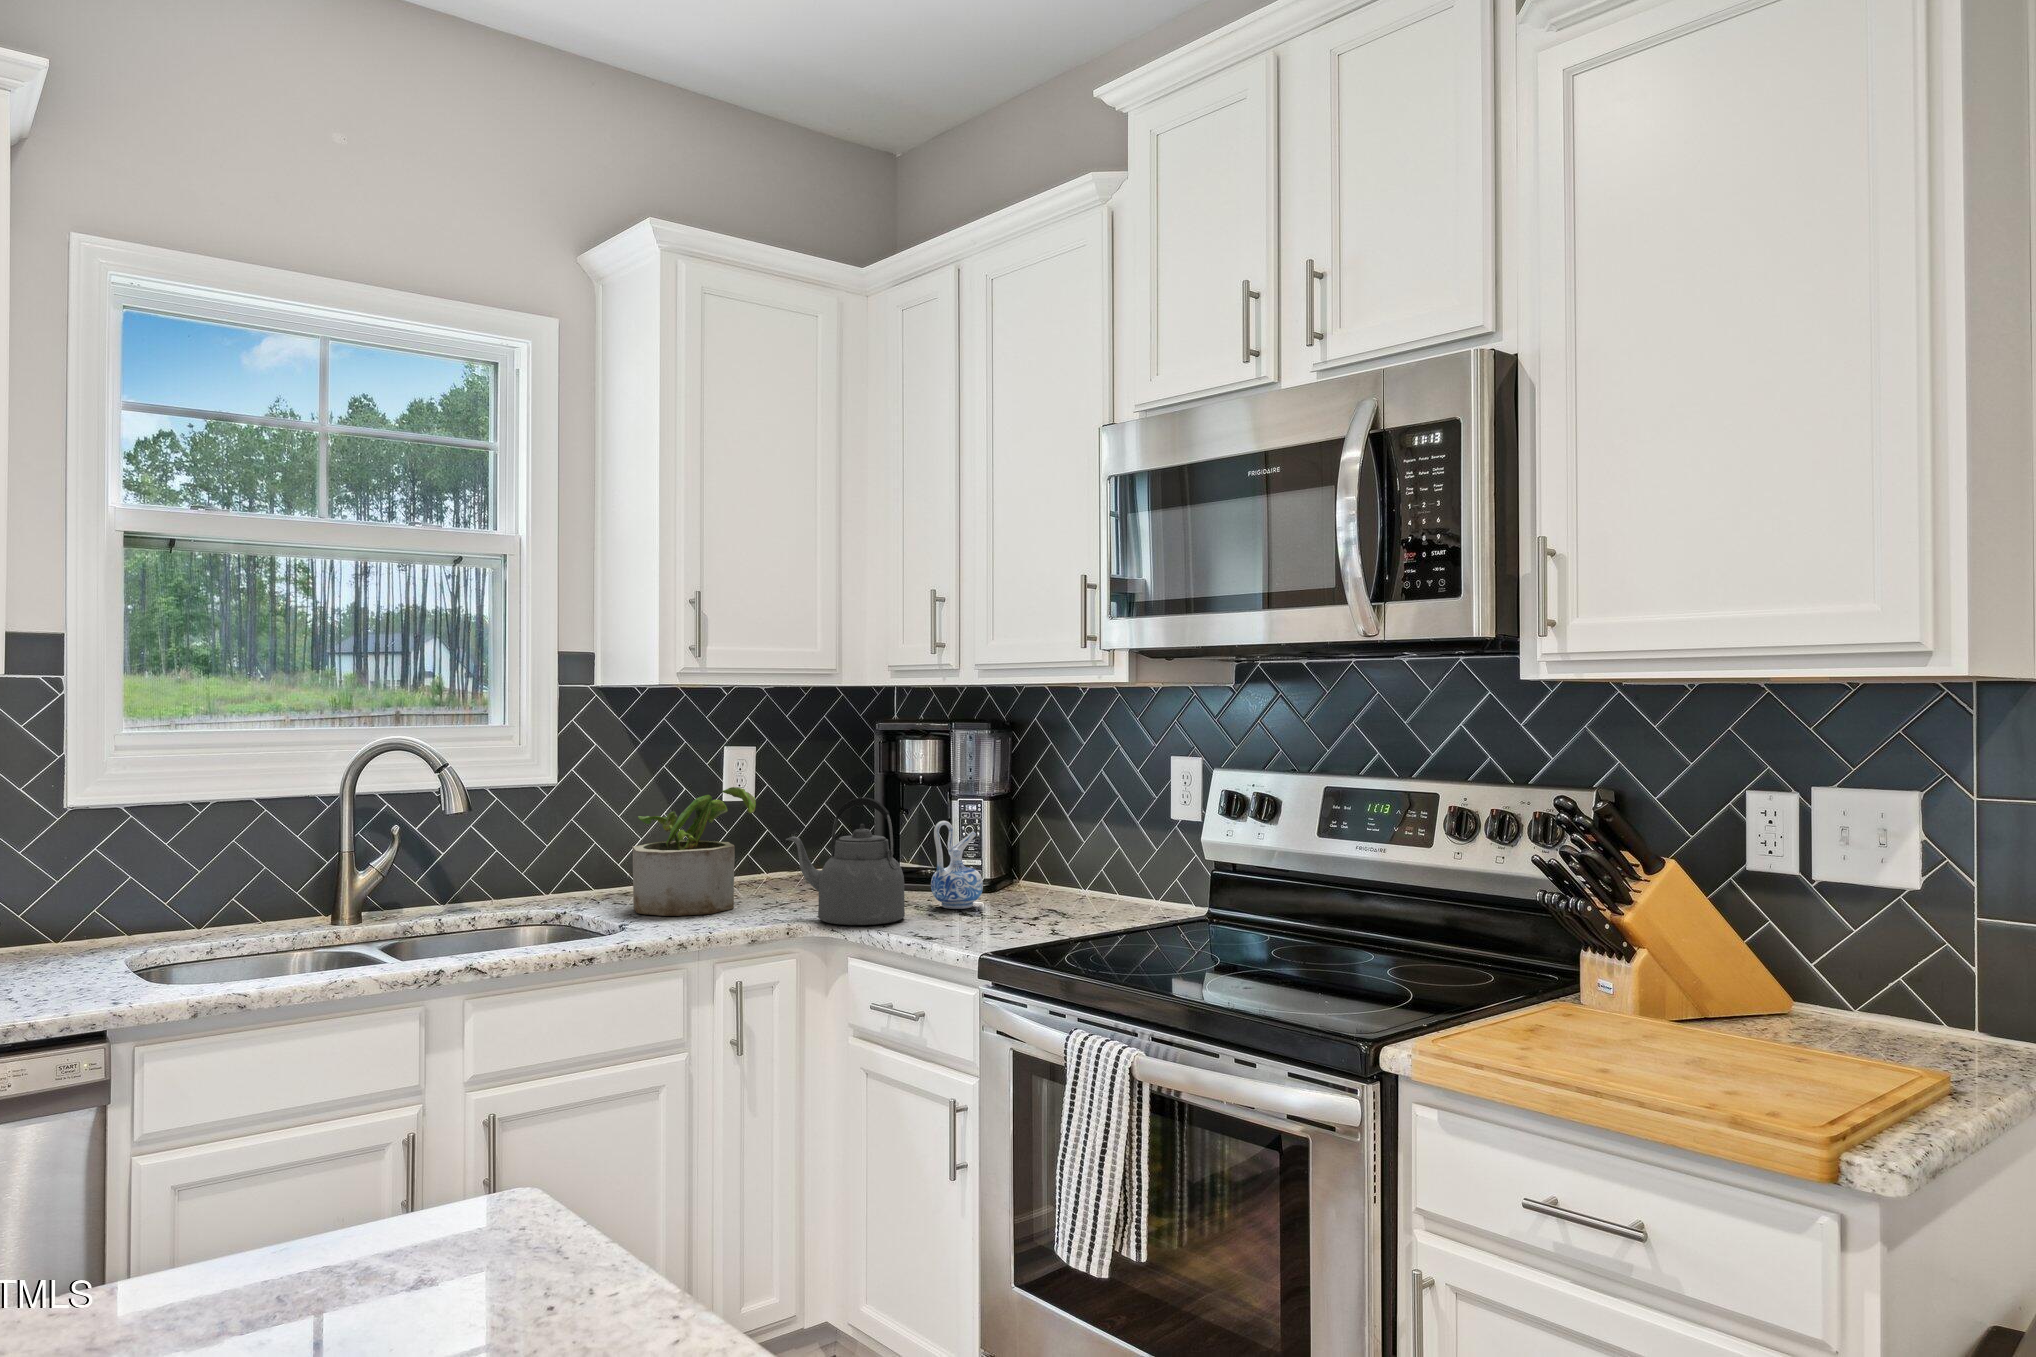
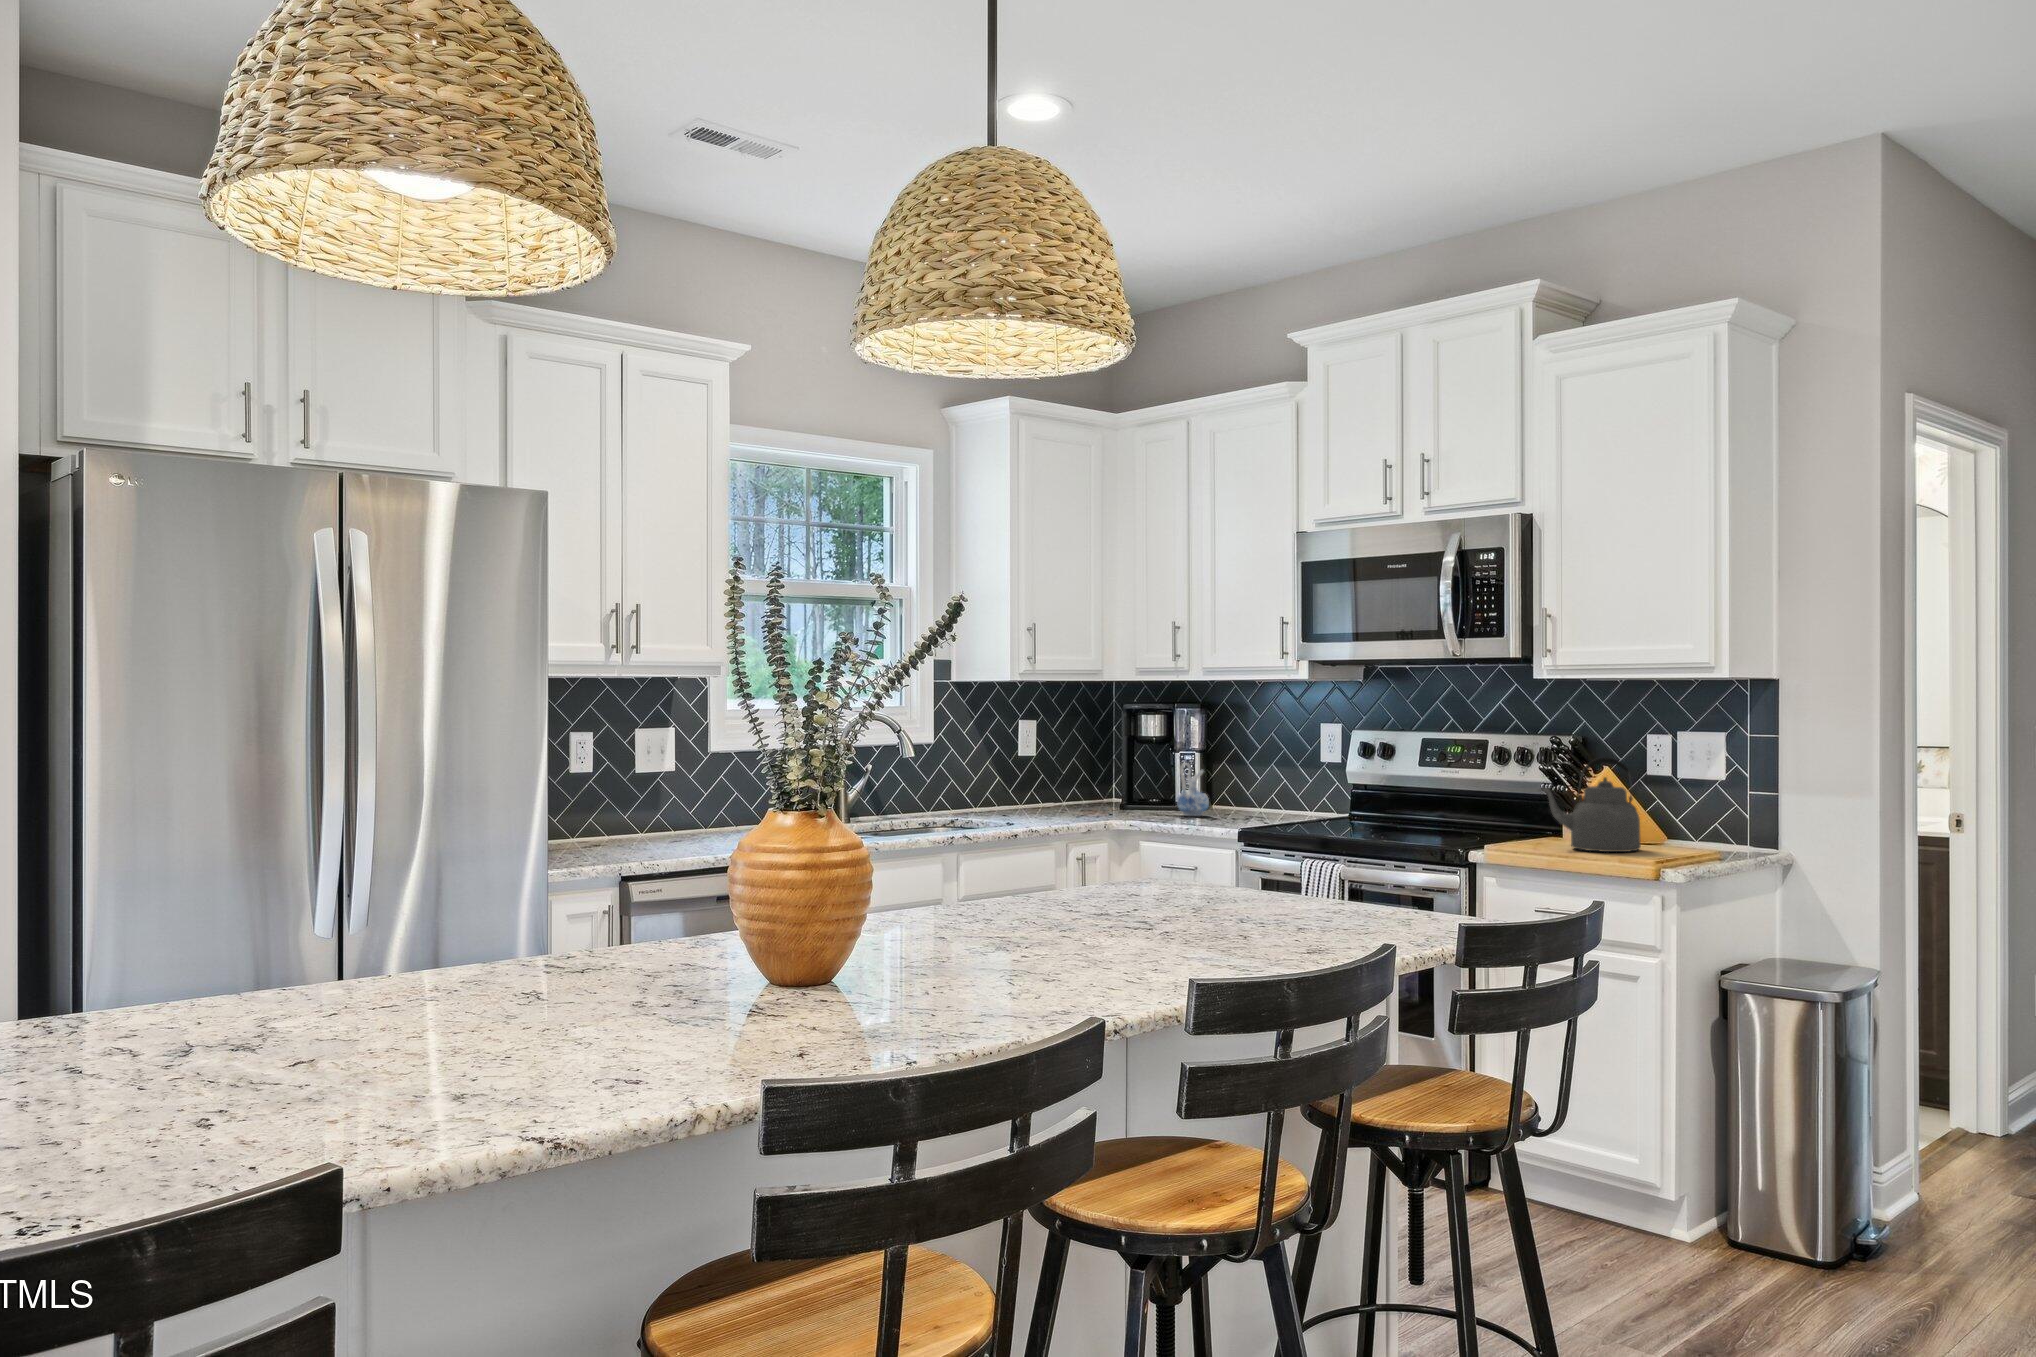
potted plant: present [632,787,756,916] -> none [987,743,1066,820]
kettle: present [786,797,905,925] -> present [1539,757,1641,852]

